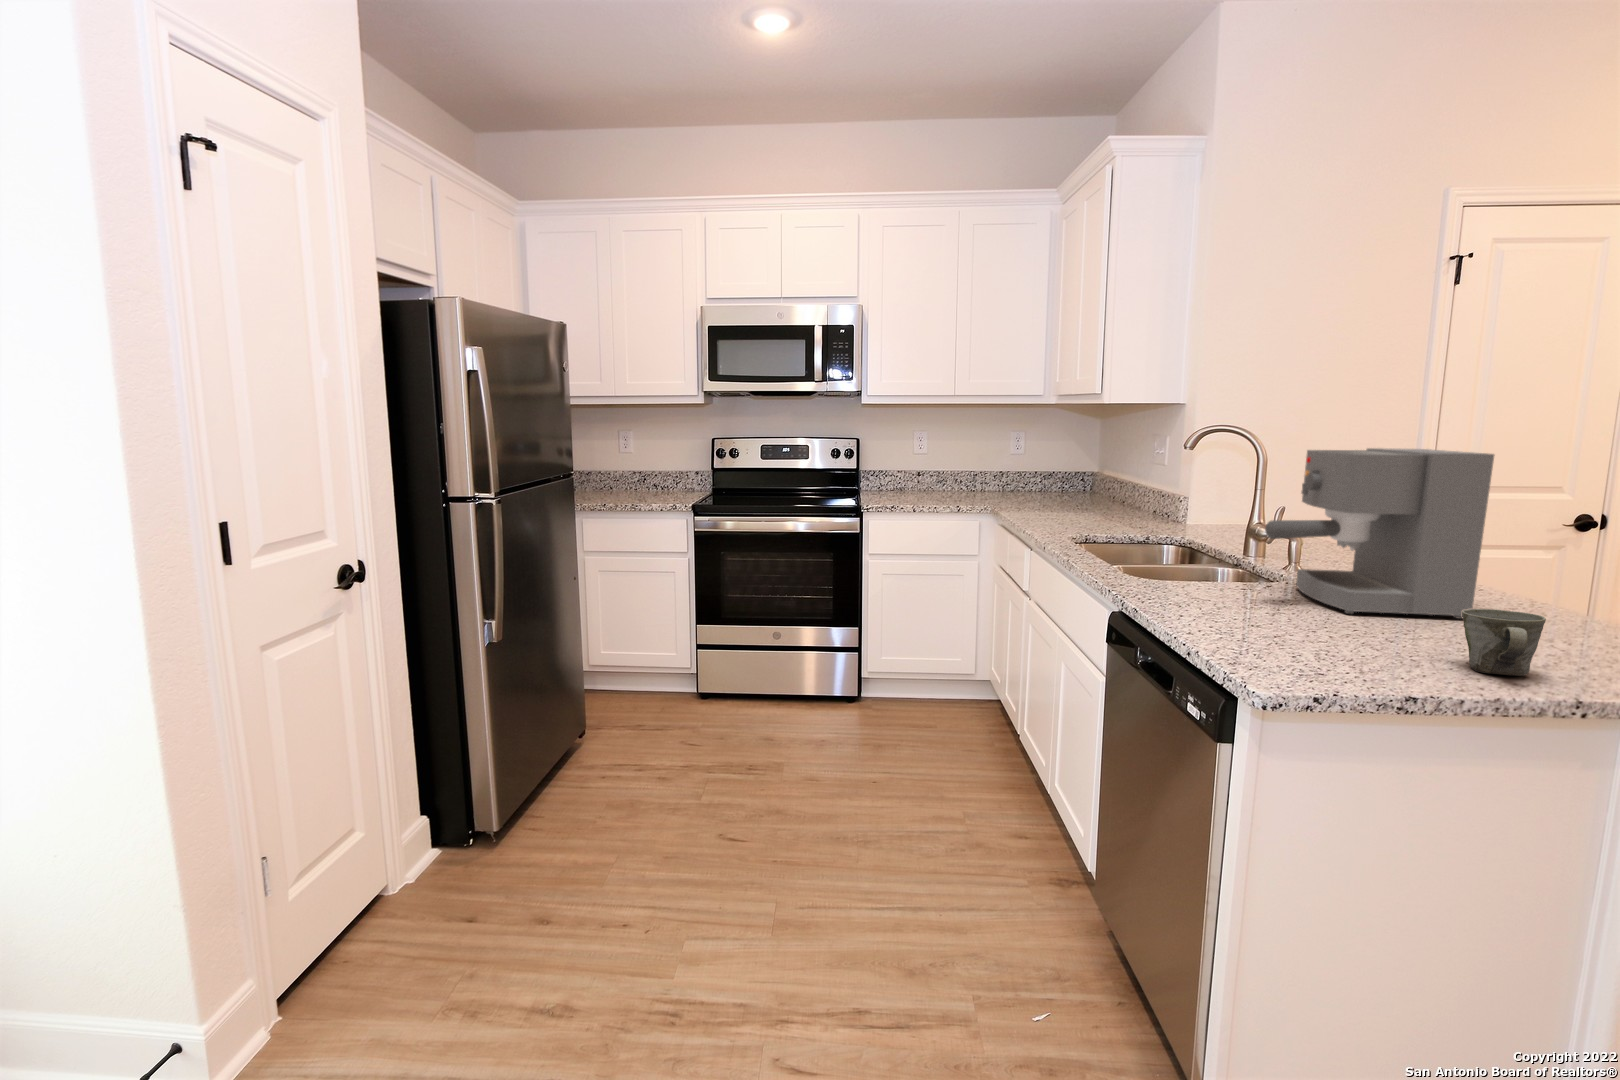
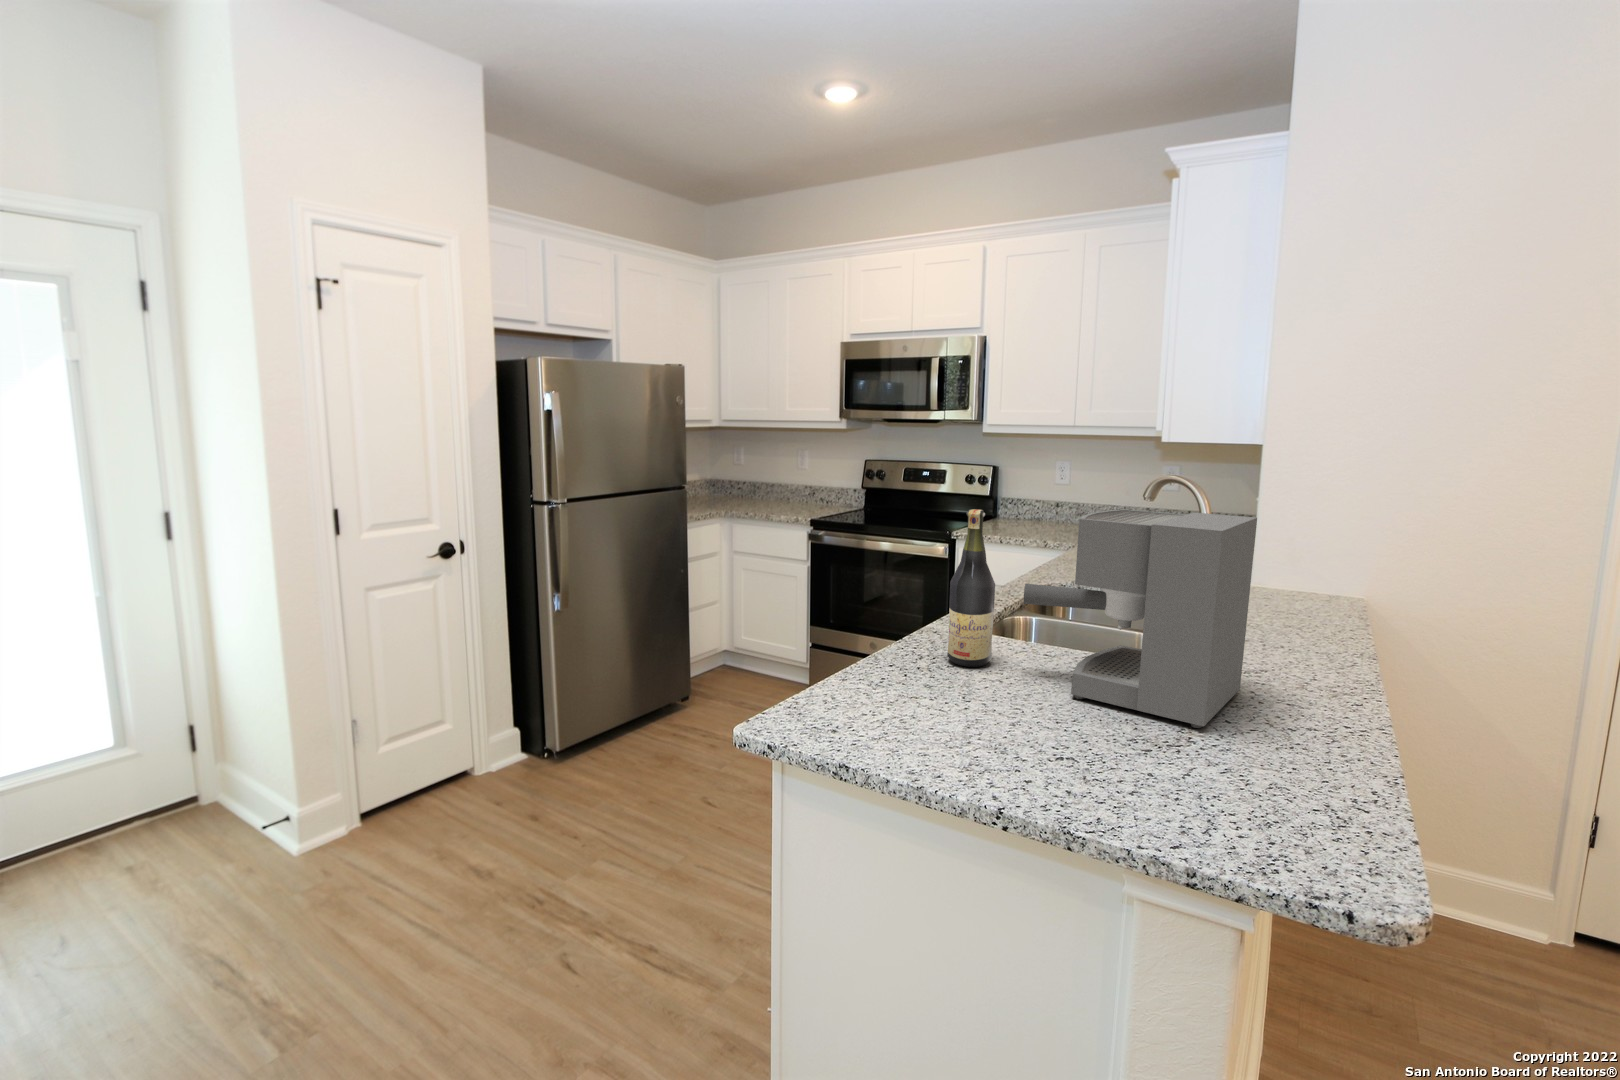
wine bottle: none [1187,456,1239,606] -> present [947,509,995,667]
mug: present [1462,609,1546,676] -> none [969,698,1053,778]

